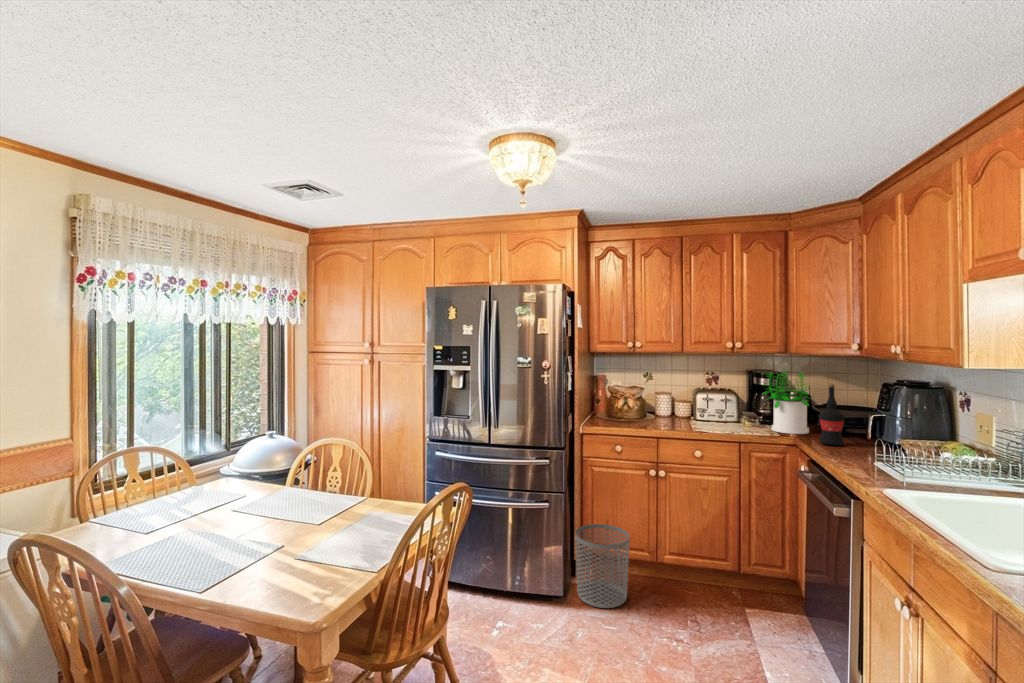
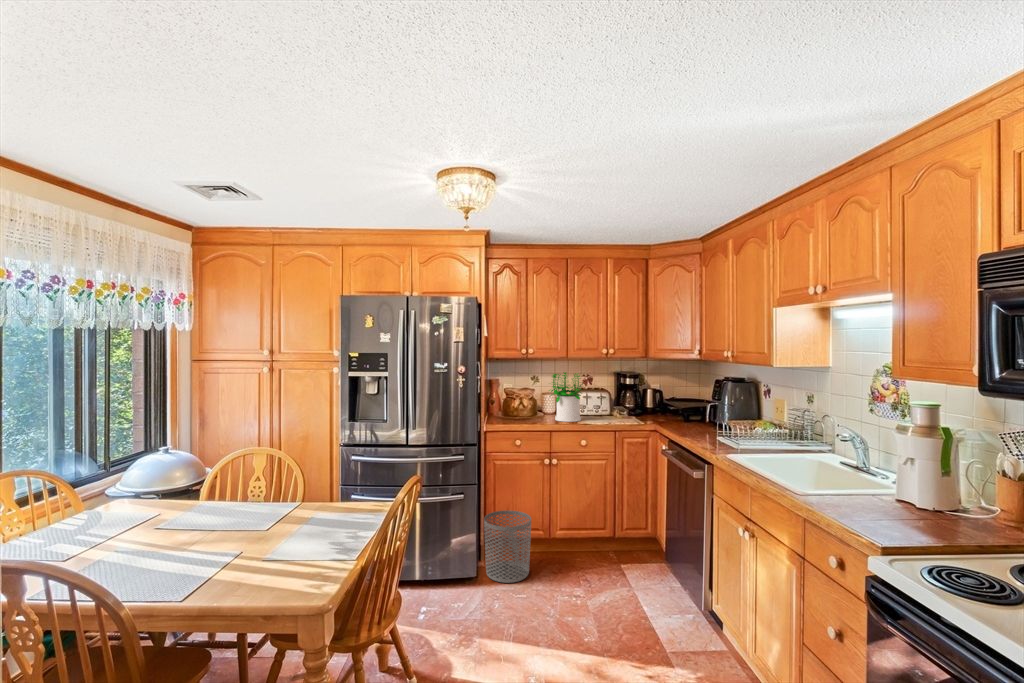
potted plant: present [764,371,809,434] -> present [549,372,583,422]
wine bottle: present [819,384,844,445] -> none [675,382,692,429]

